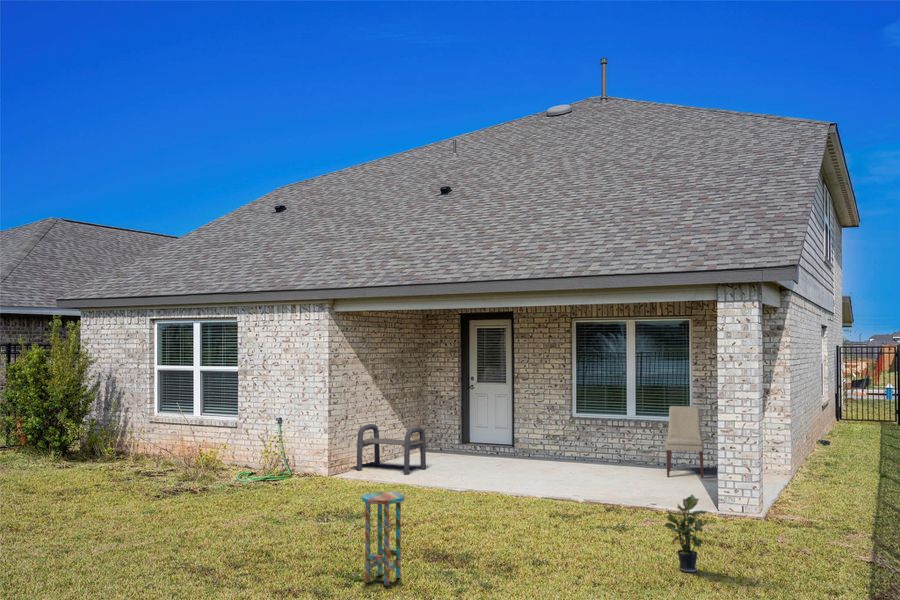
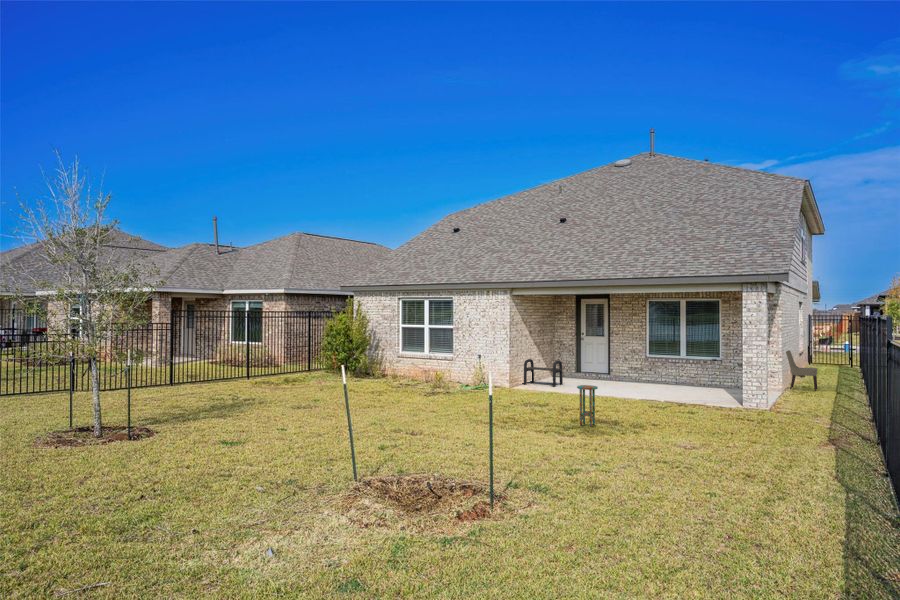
chair: present [665,406,704,478] -> present [786,350,817,391]
potted plant: present [664,495,707,572] -> none [722,389,744,426]

